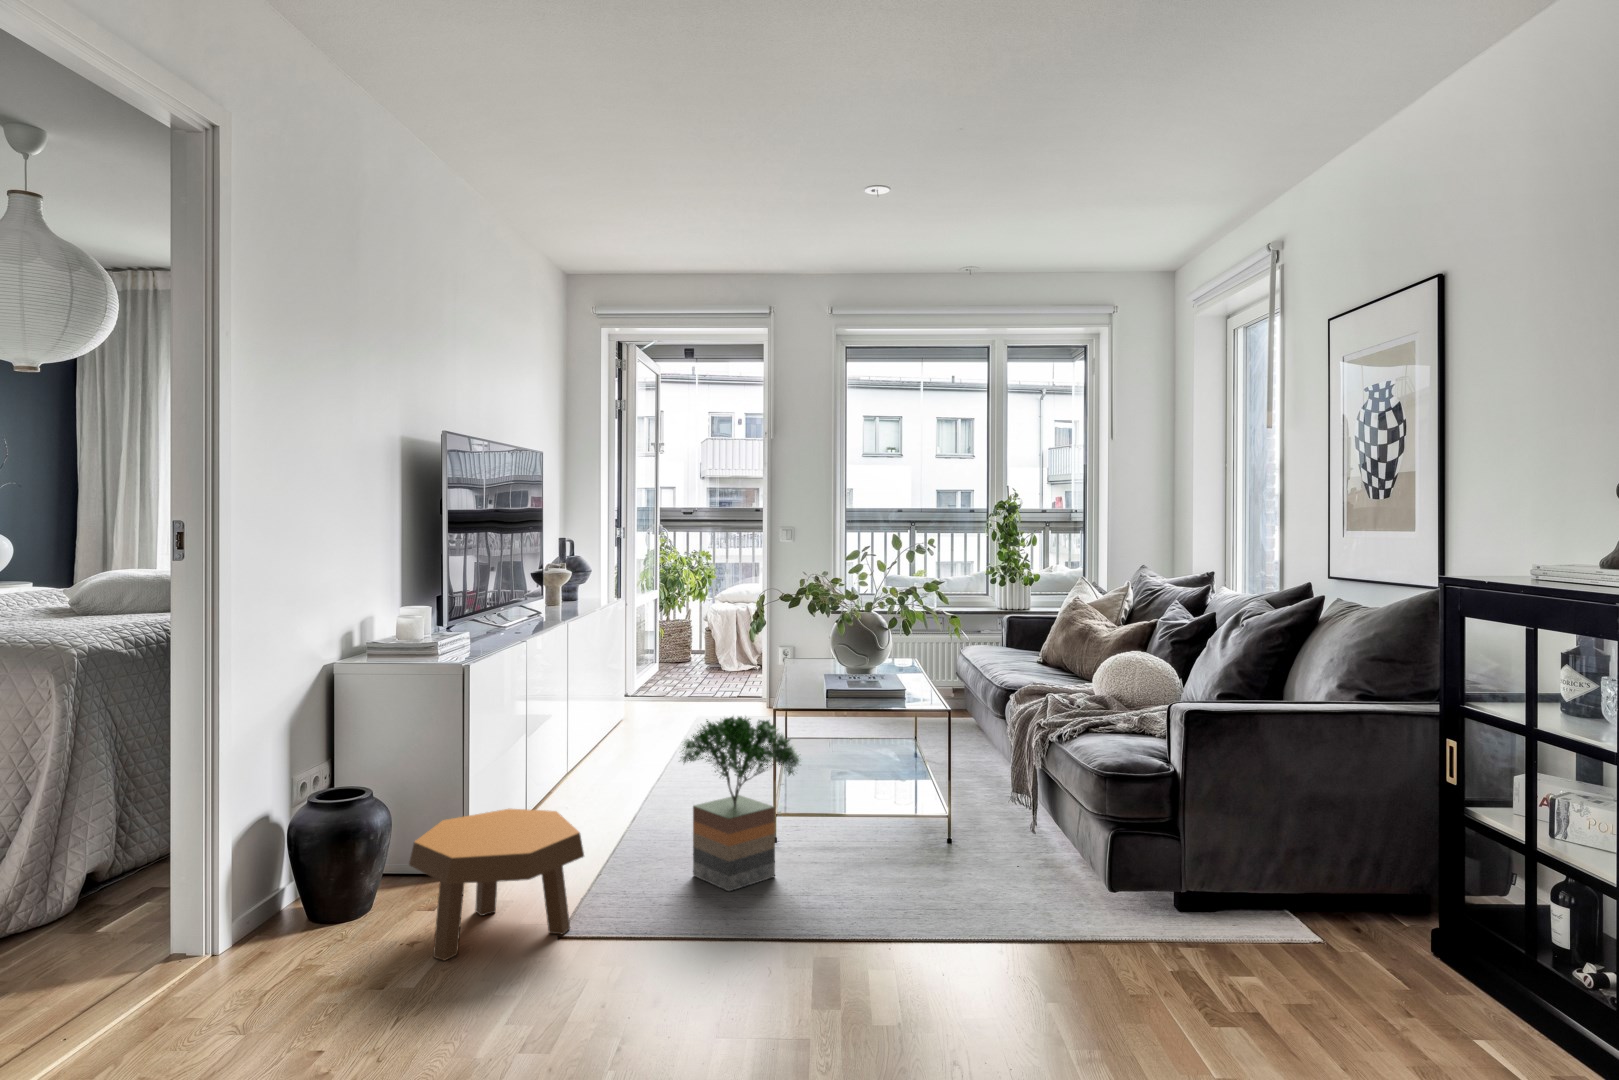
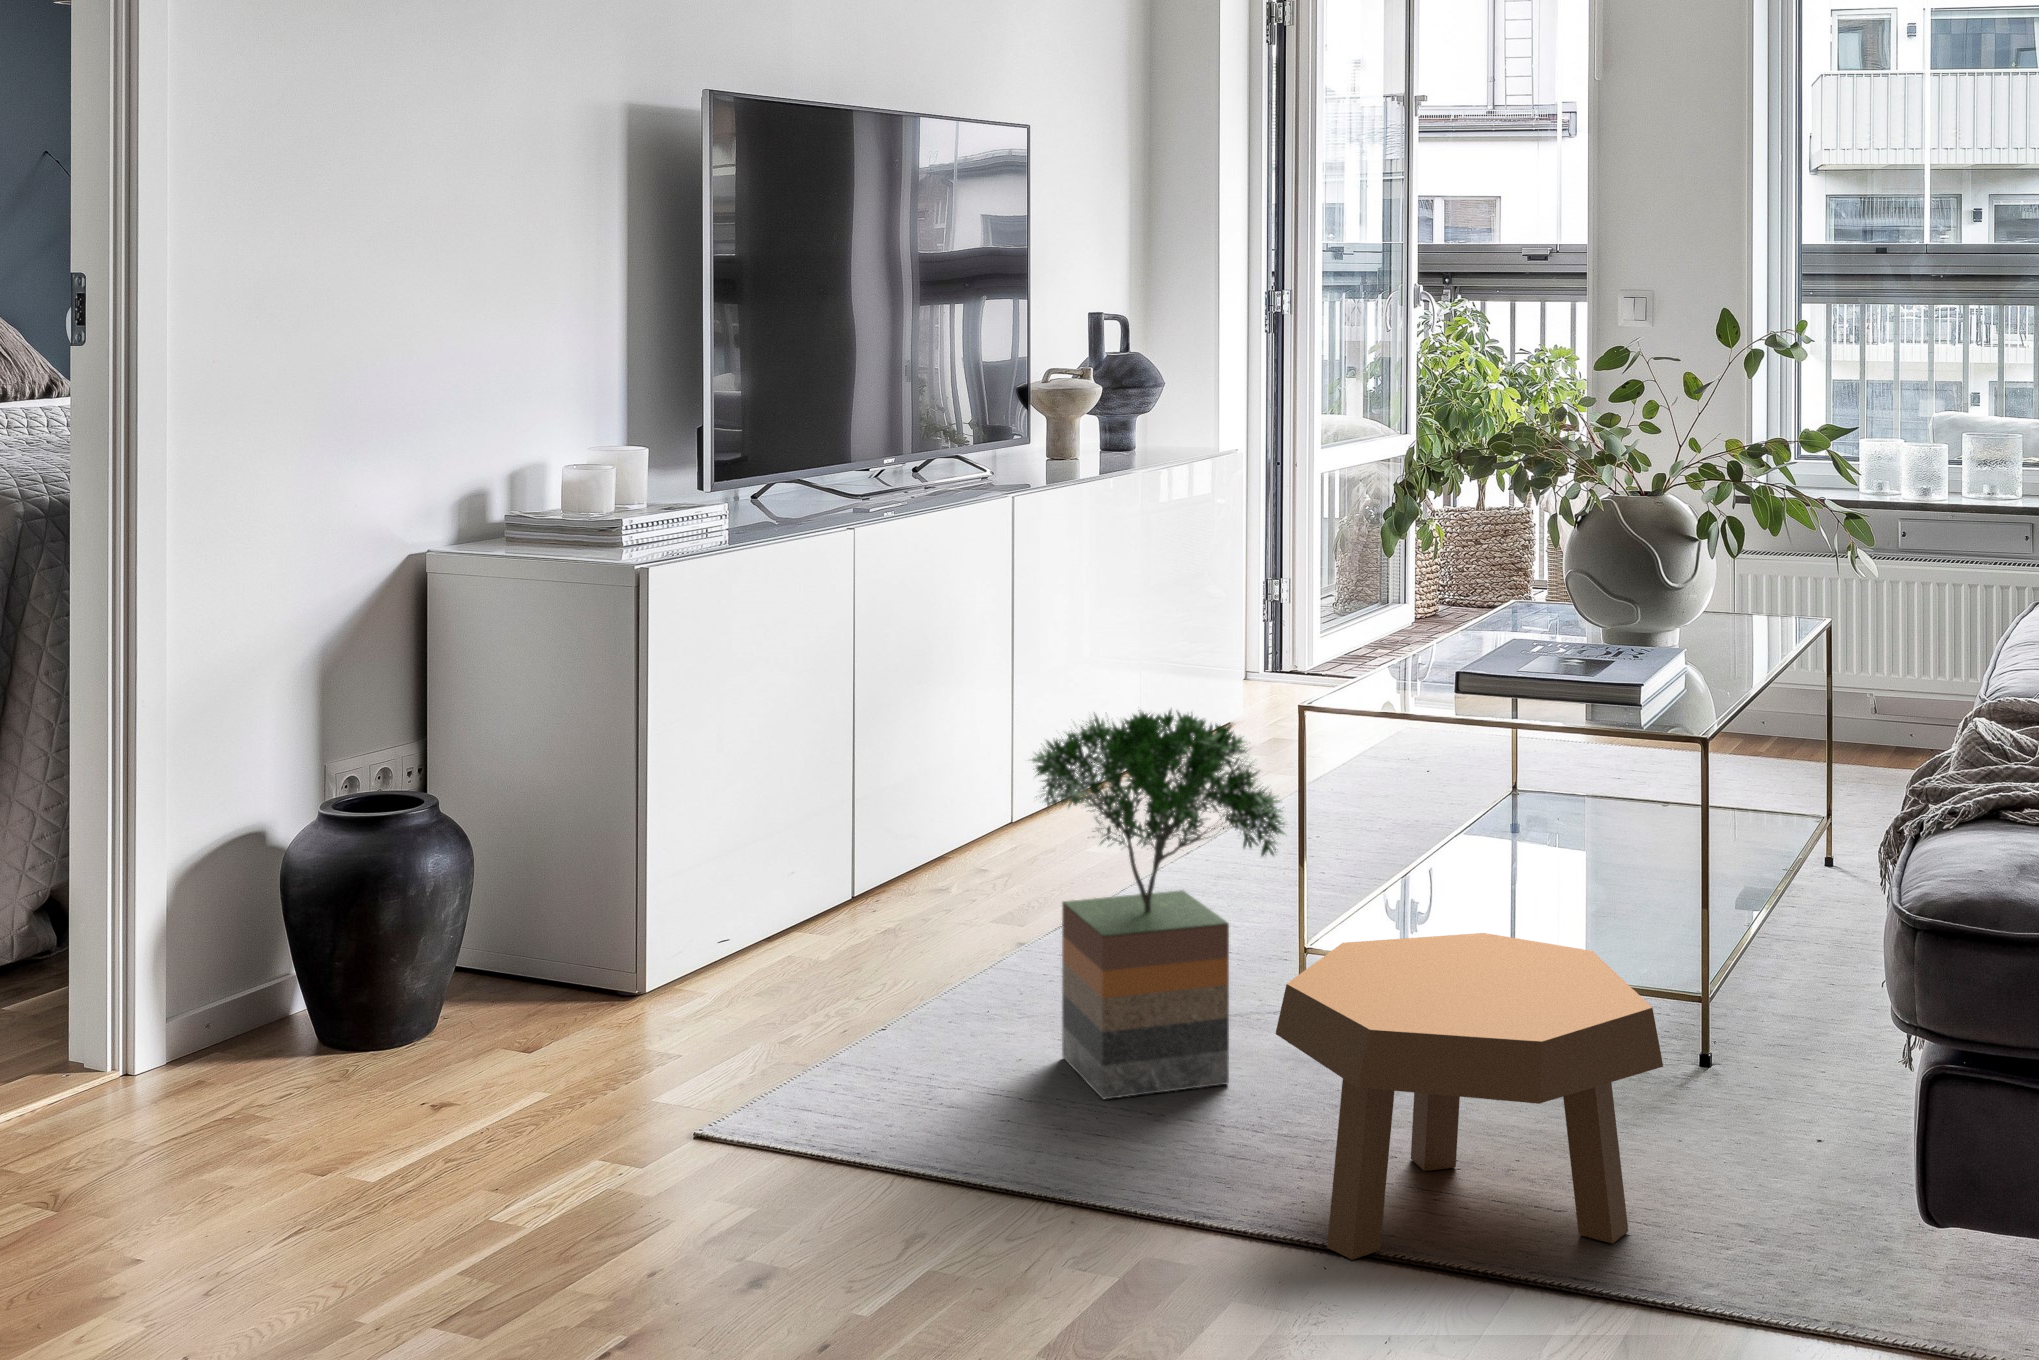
footstool: present [409,809,584,961] -> present [1276,933,1663,1260]

